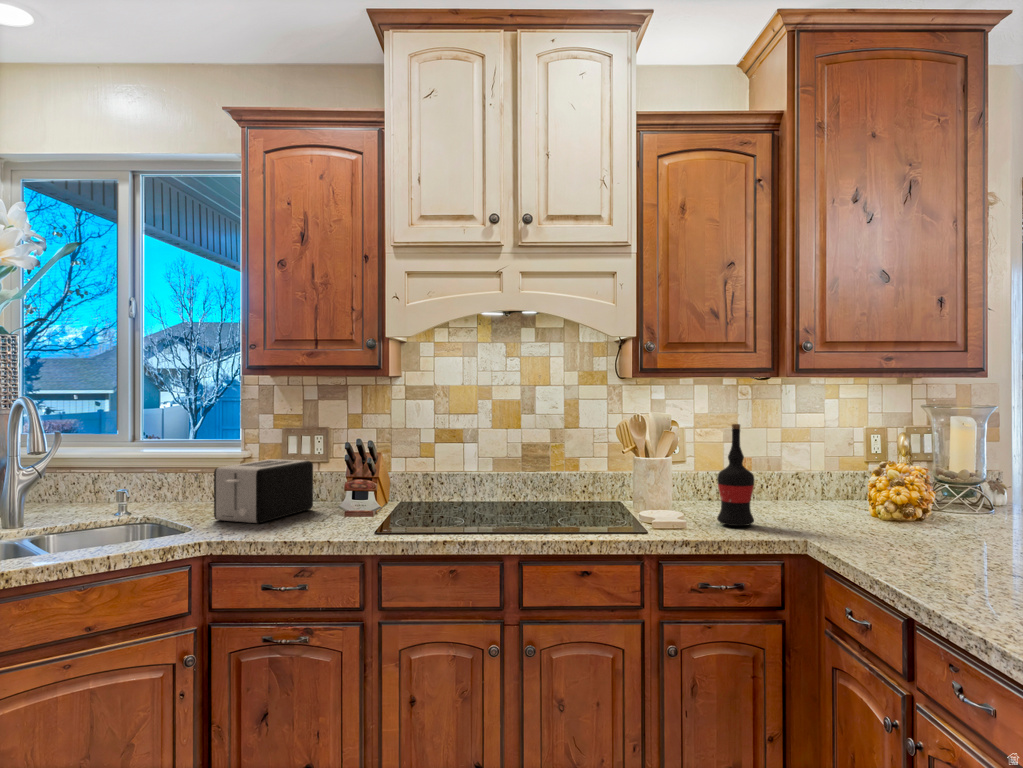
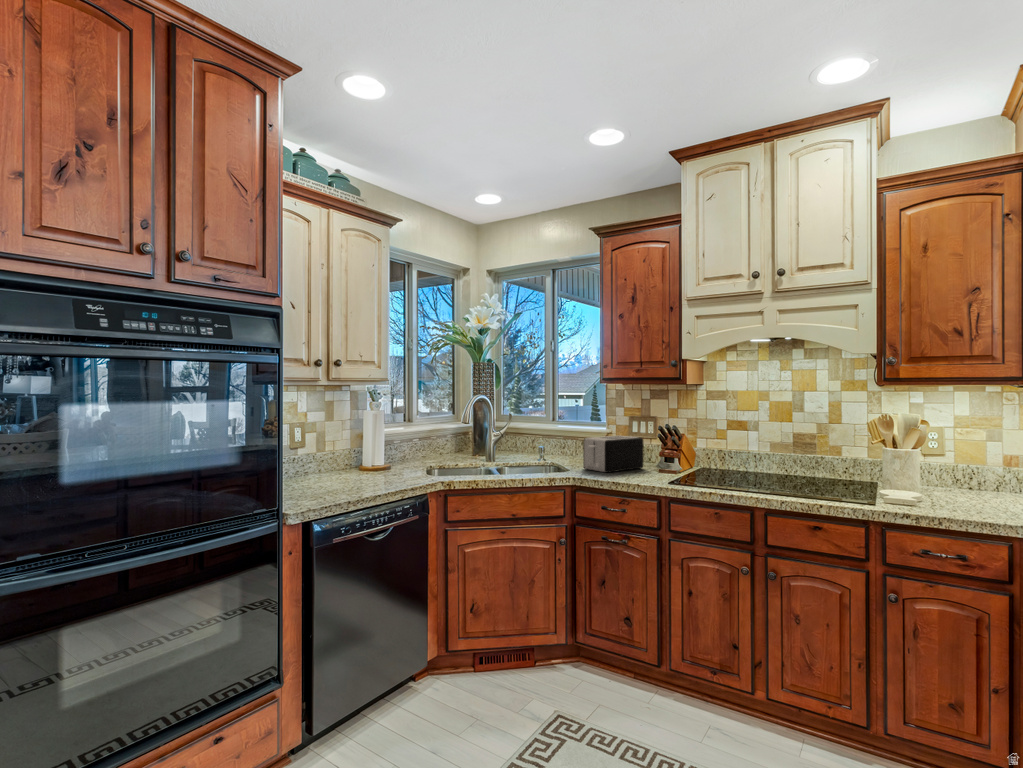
wine bottle: present [717,424,754,526] -> none [948,423,987,509]

